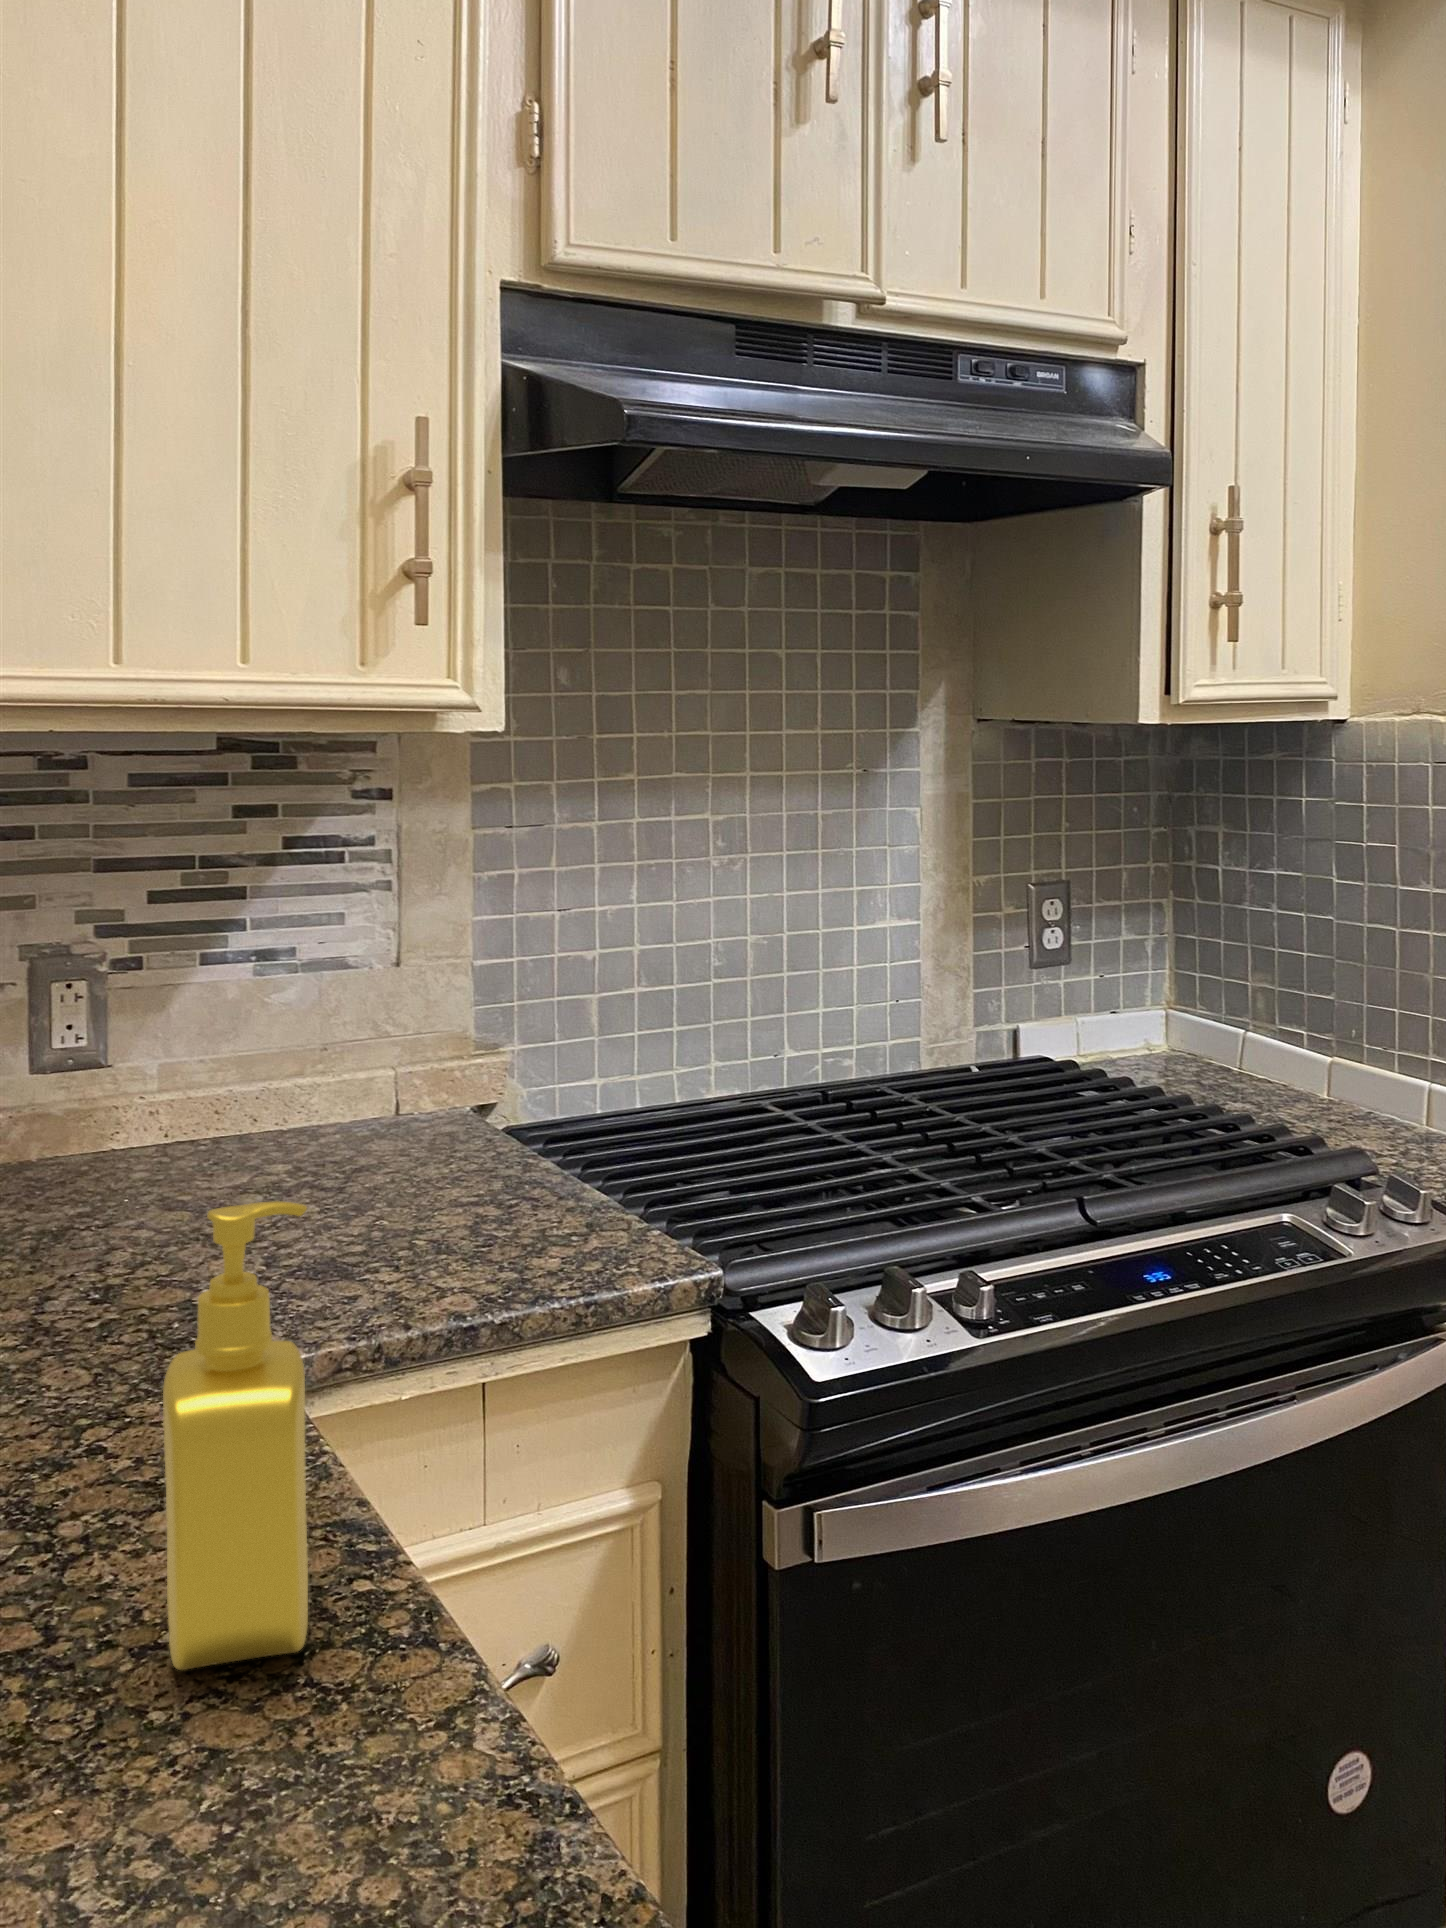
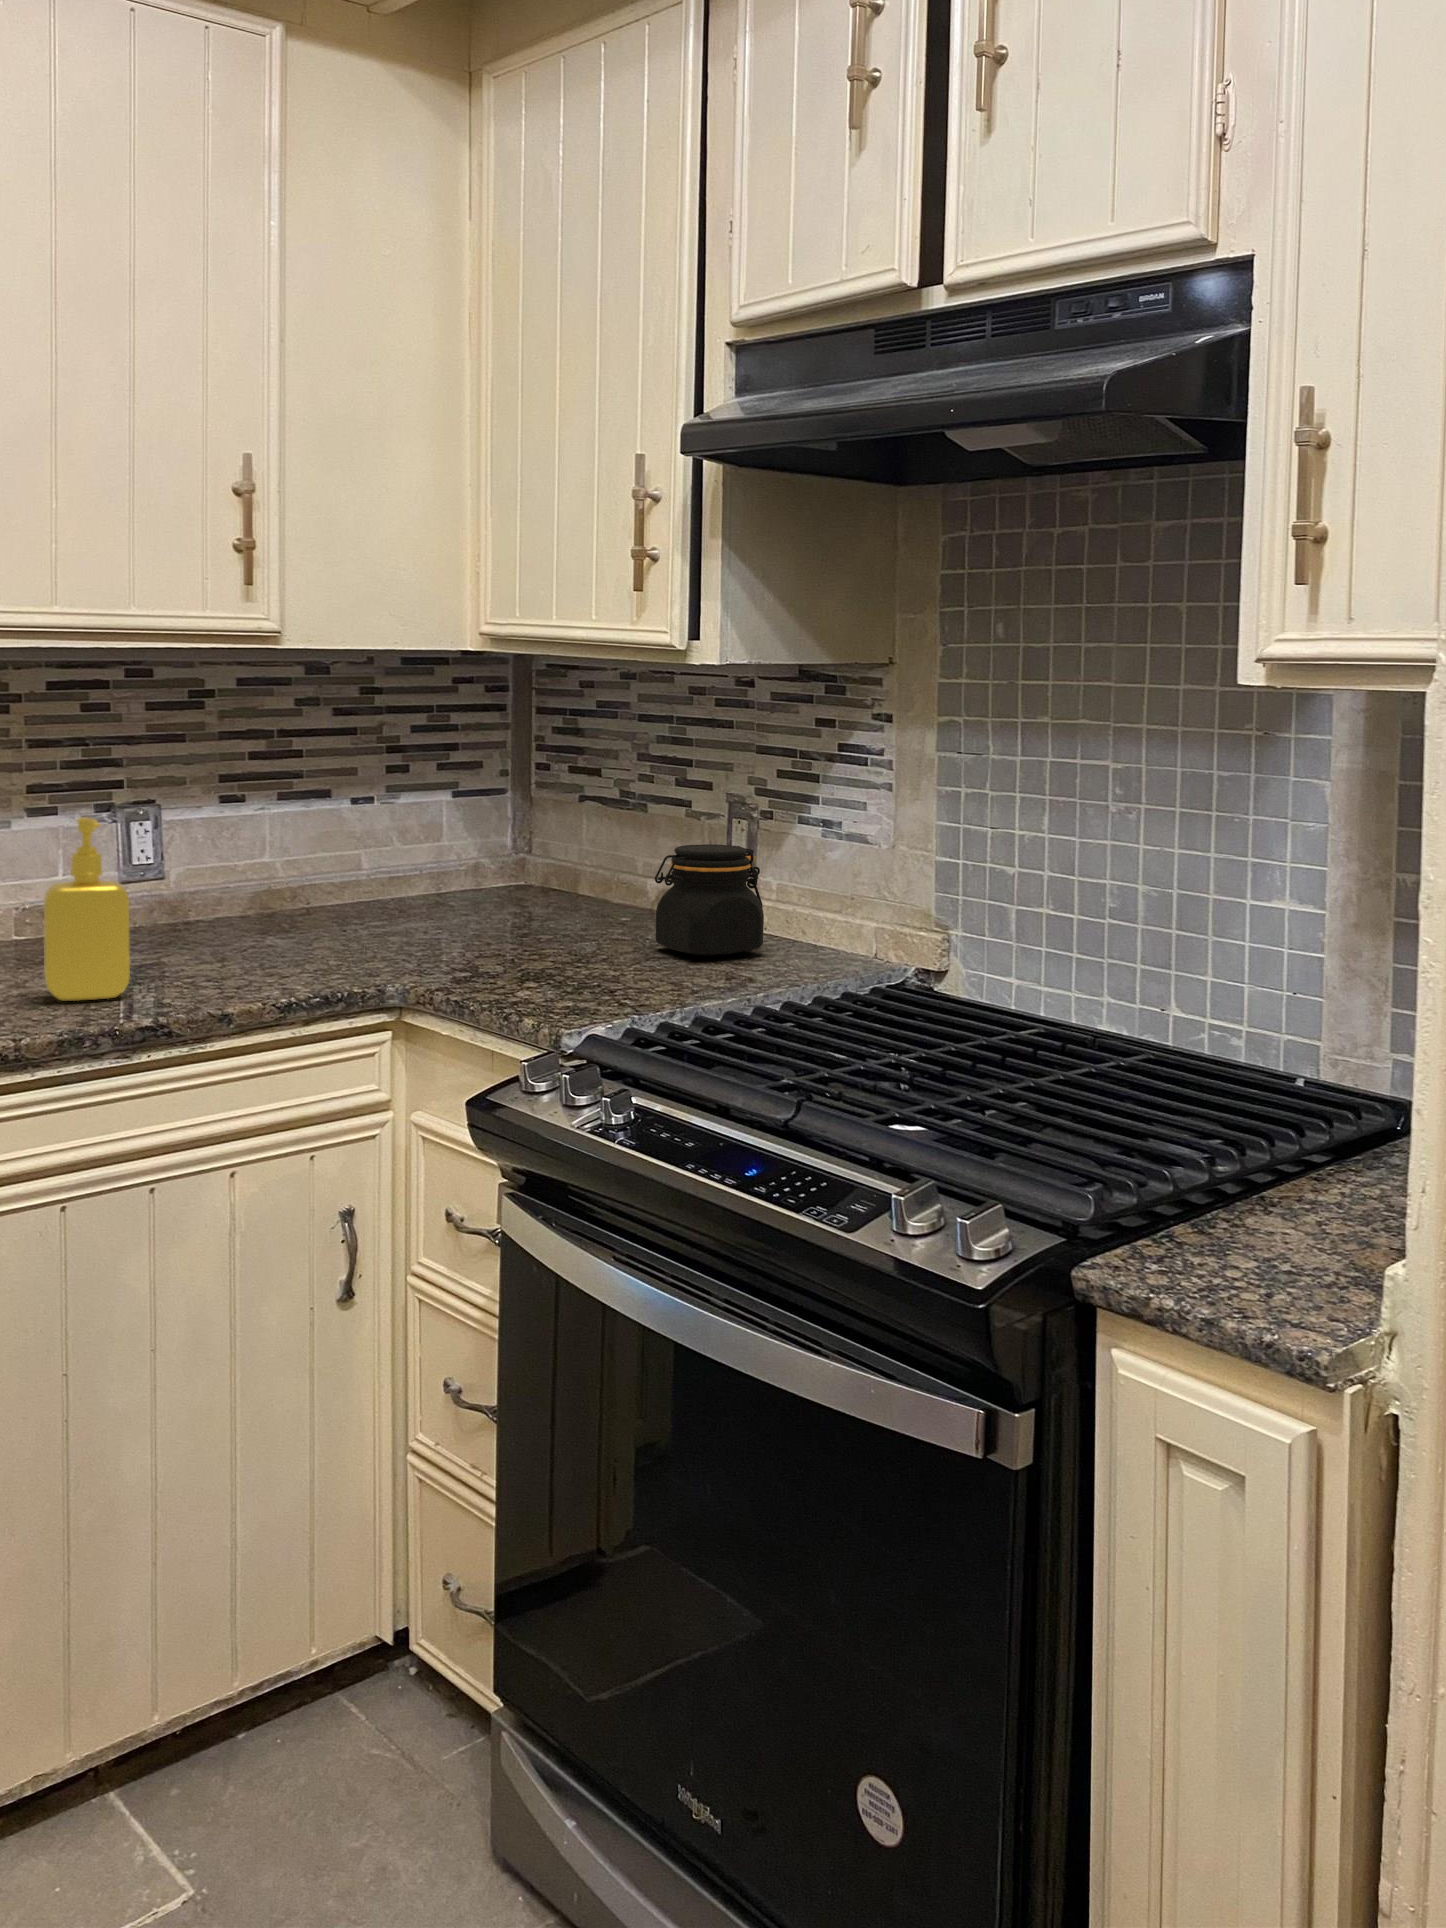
jar: none [134,1013,291,1194] -> present [655,844,764,956]

